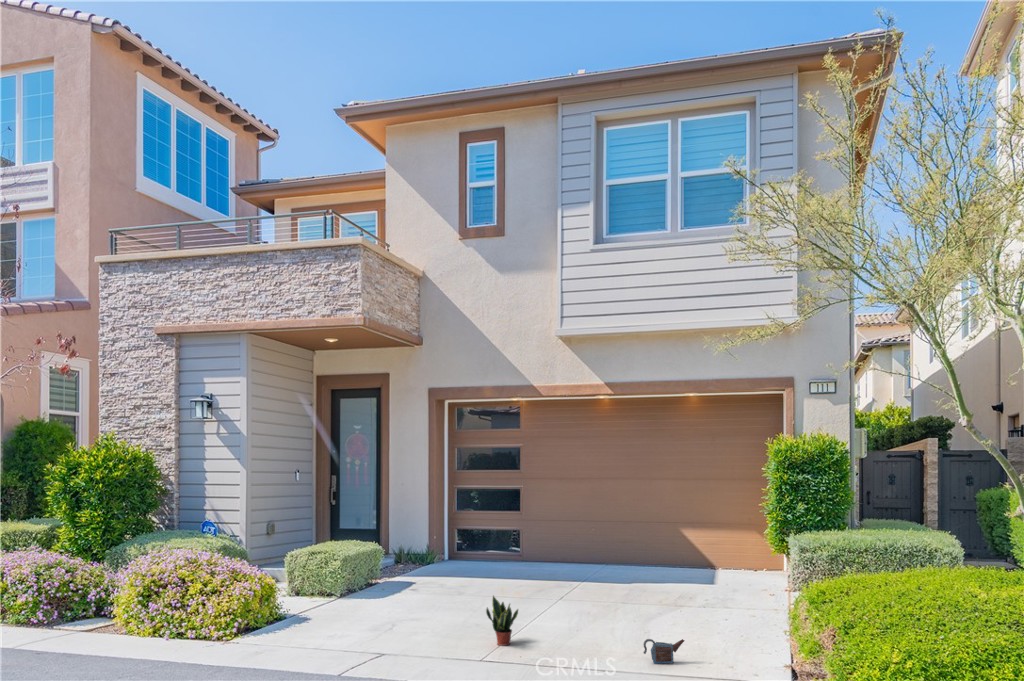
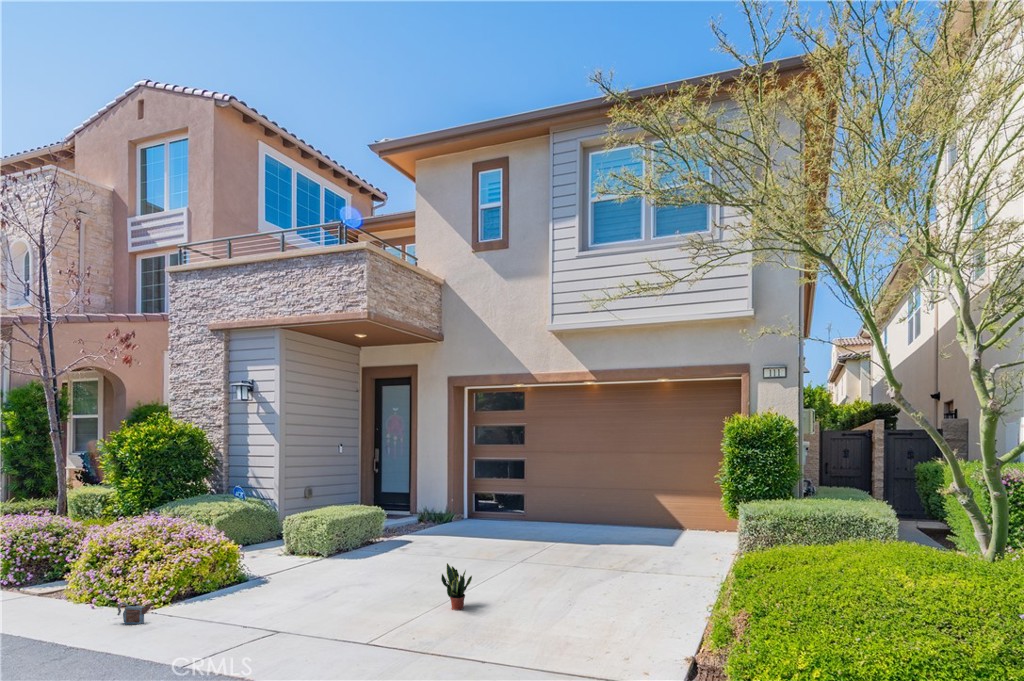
watering can: present [643,639,684,664] -> present [117,602,154,624]

